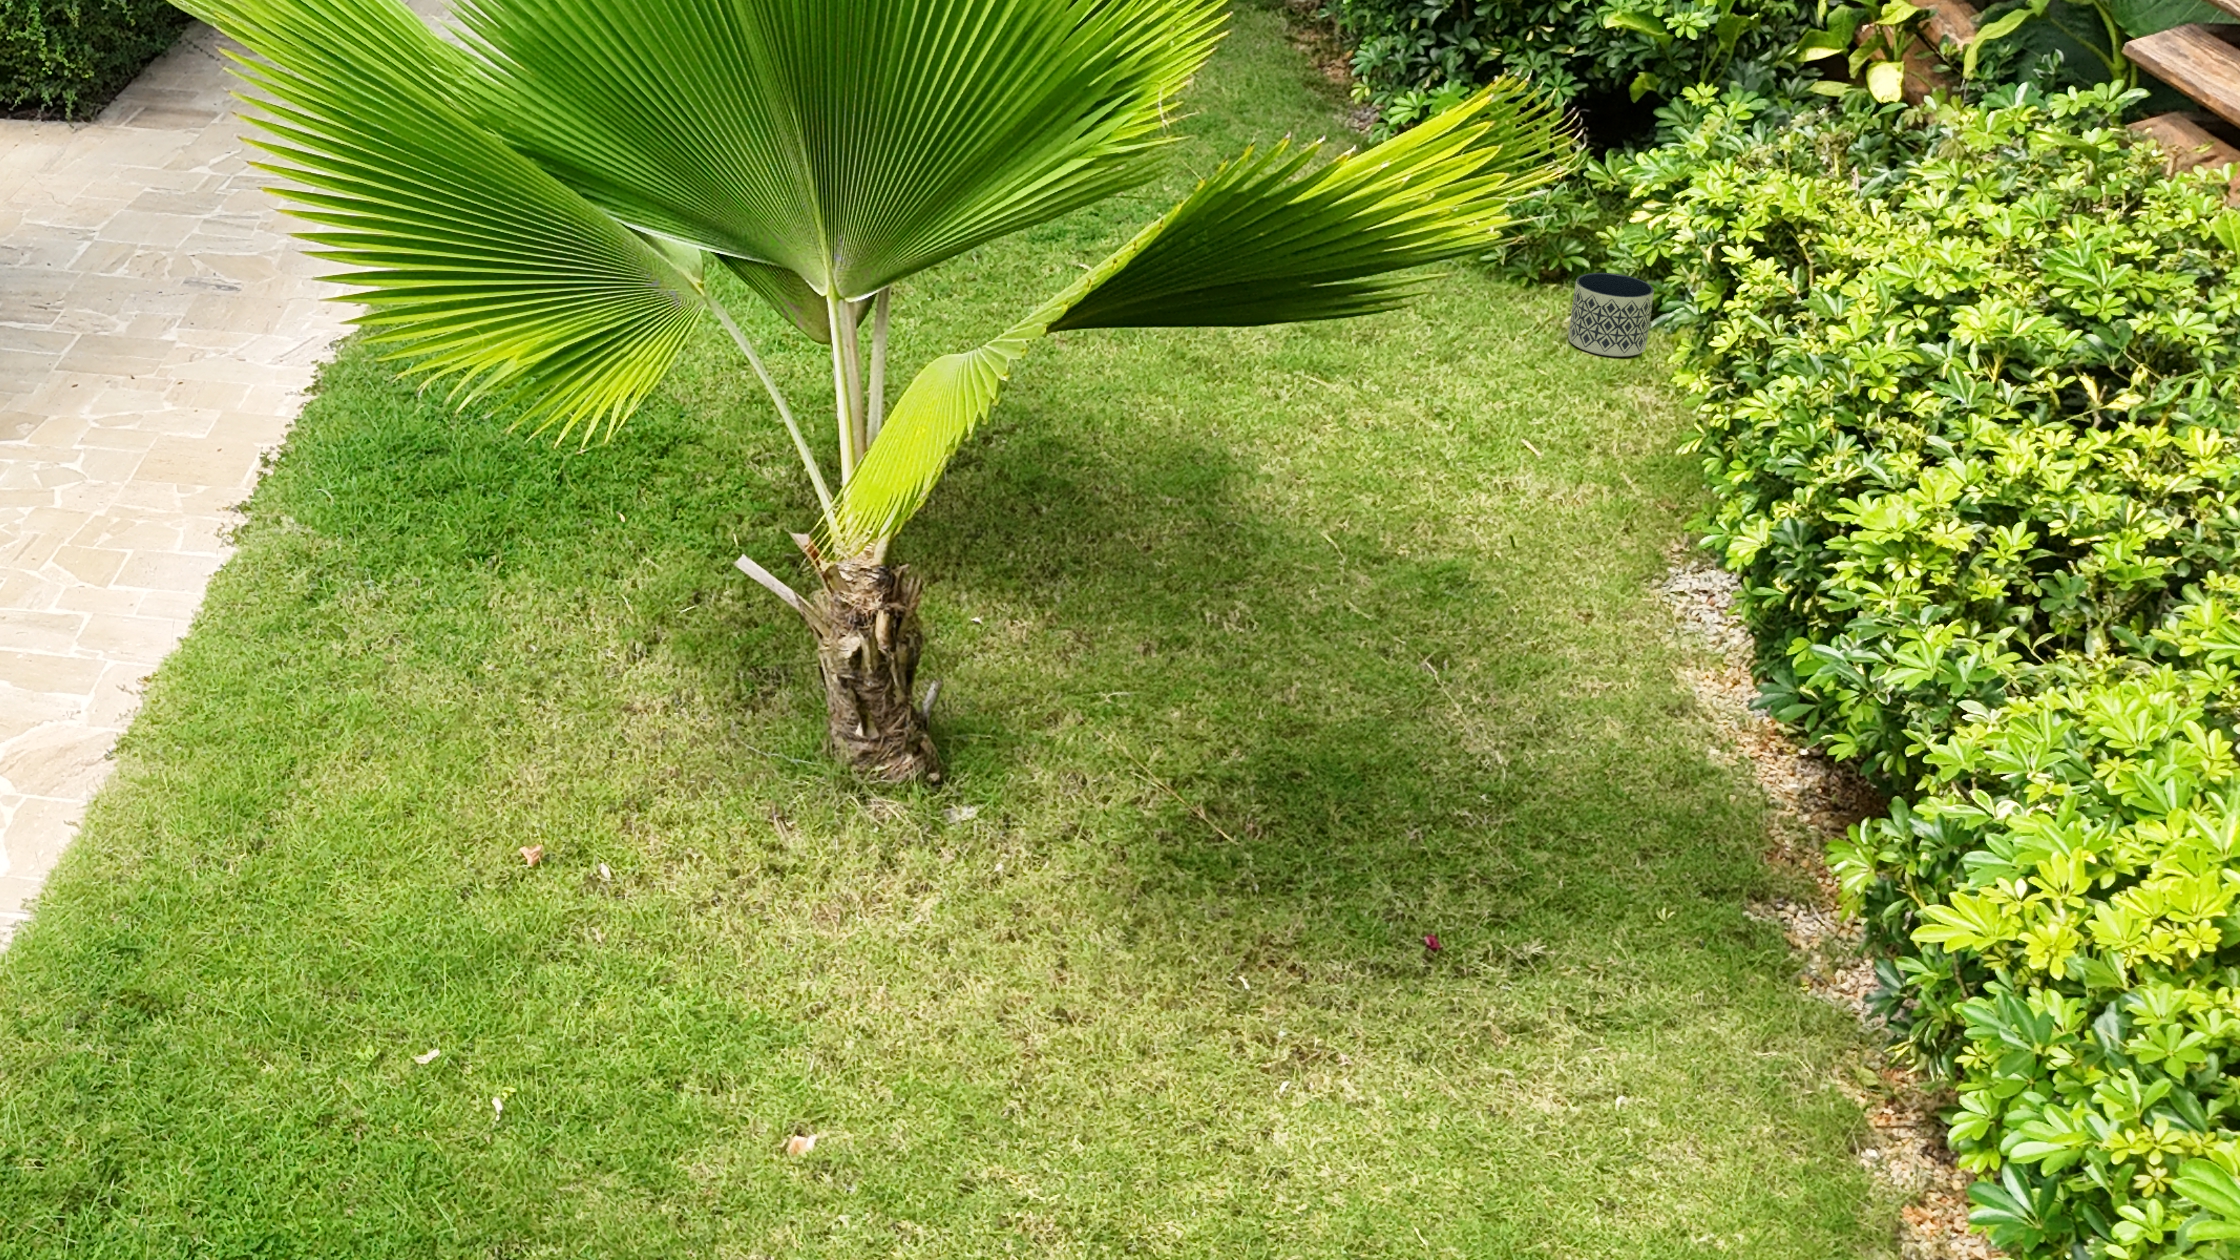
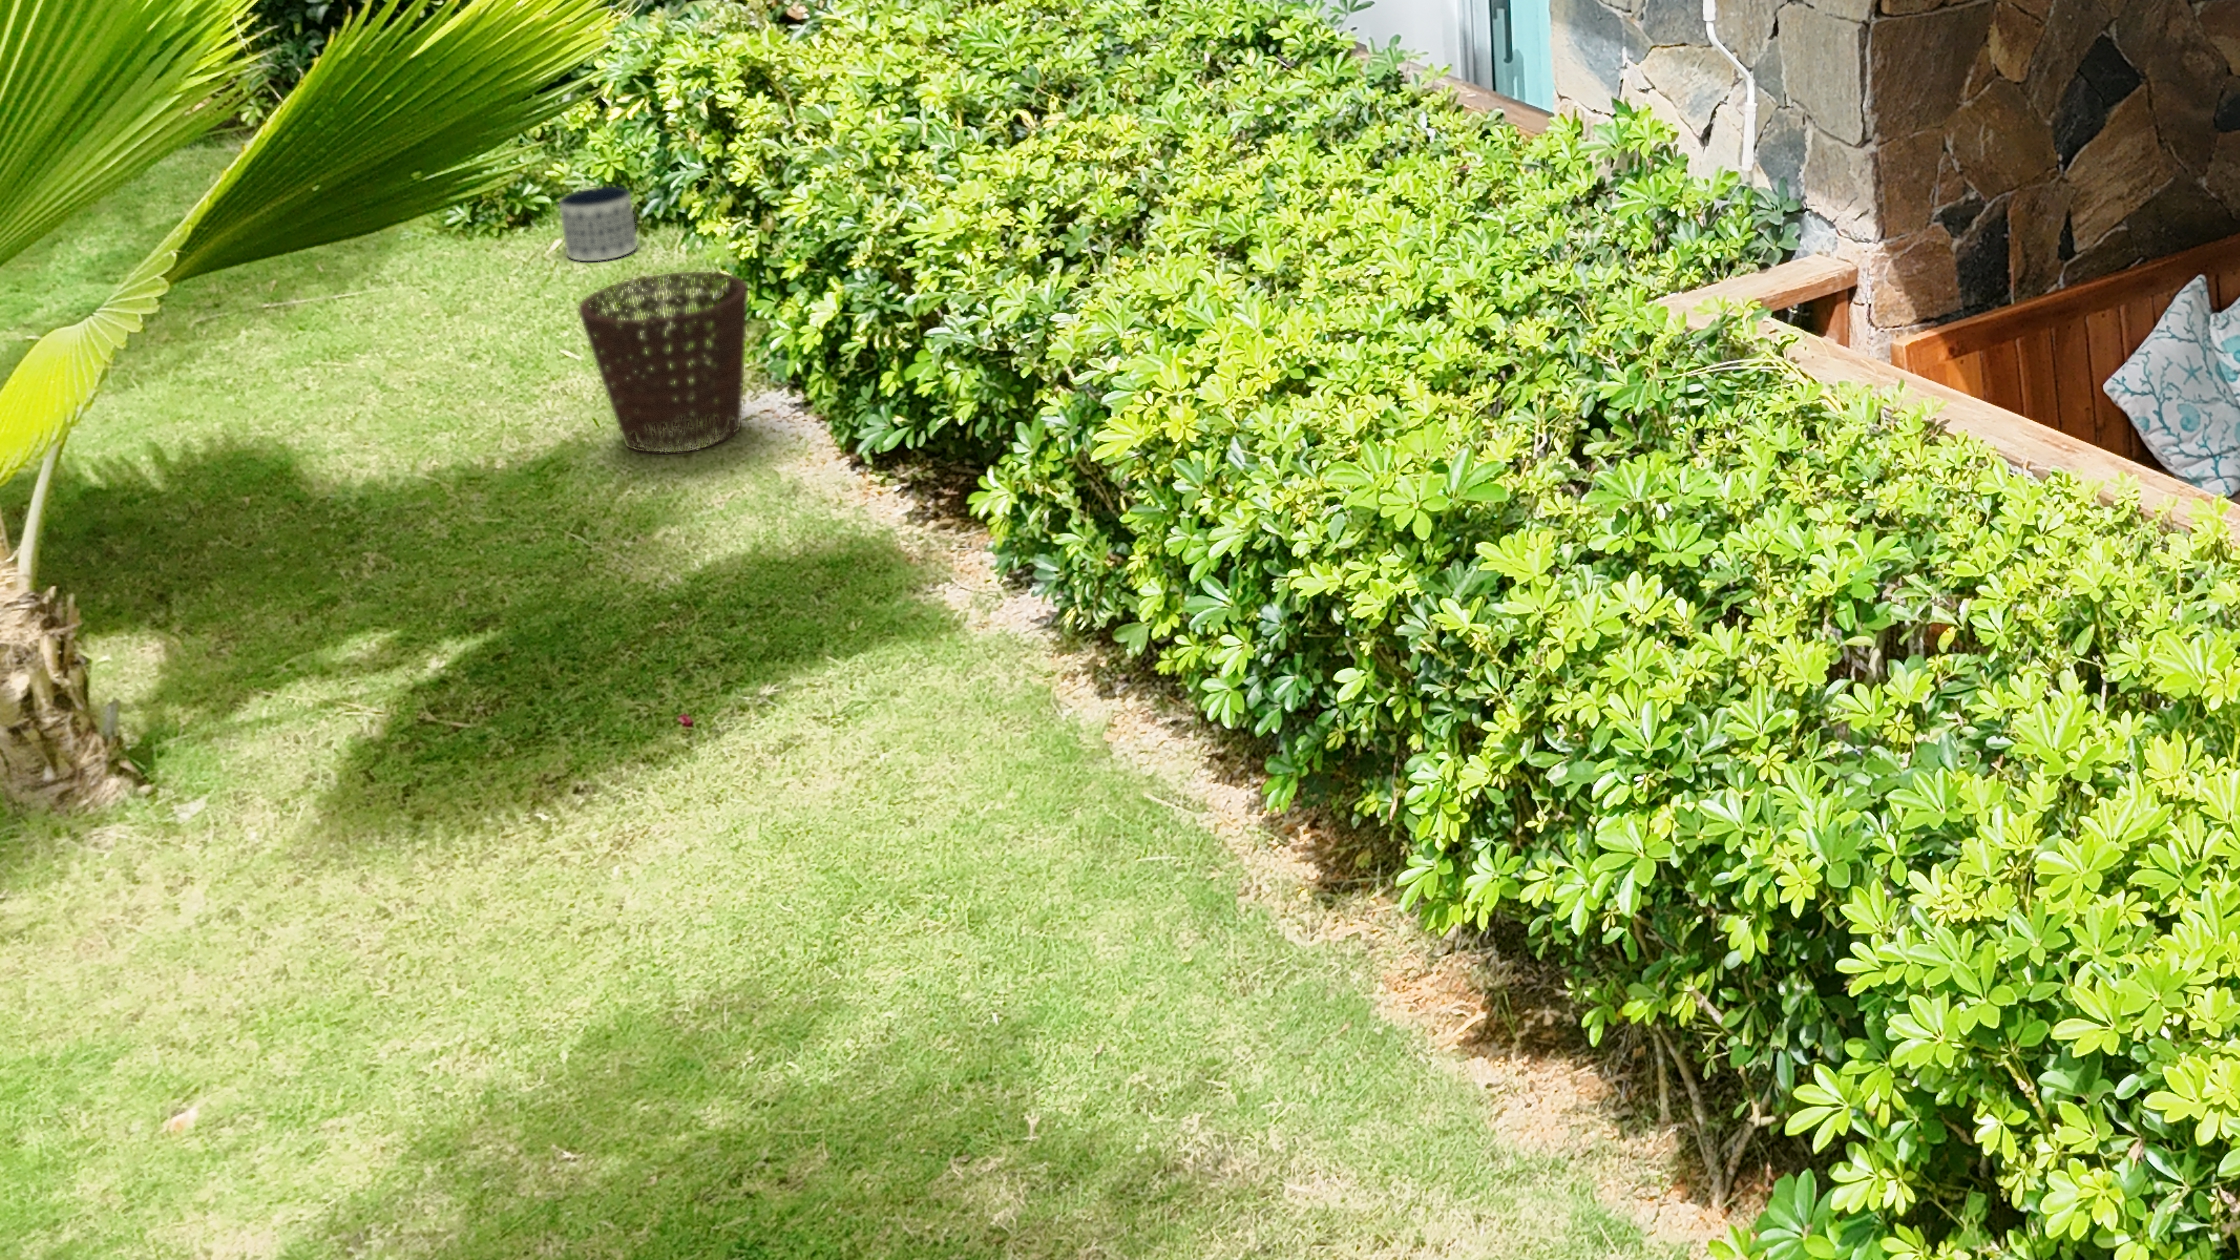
basket: none [1505,410,1699,624] -> present [578,272,748,455]

